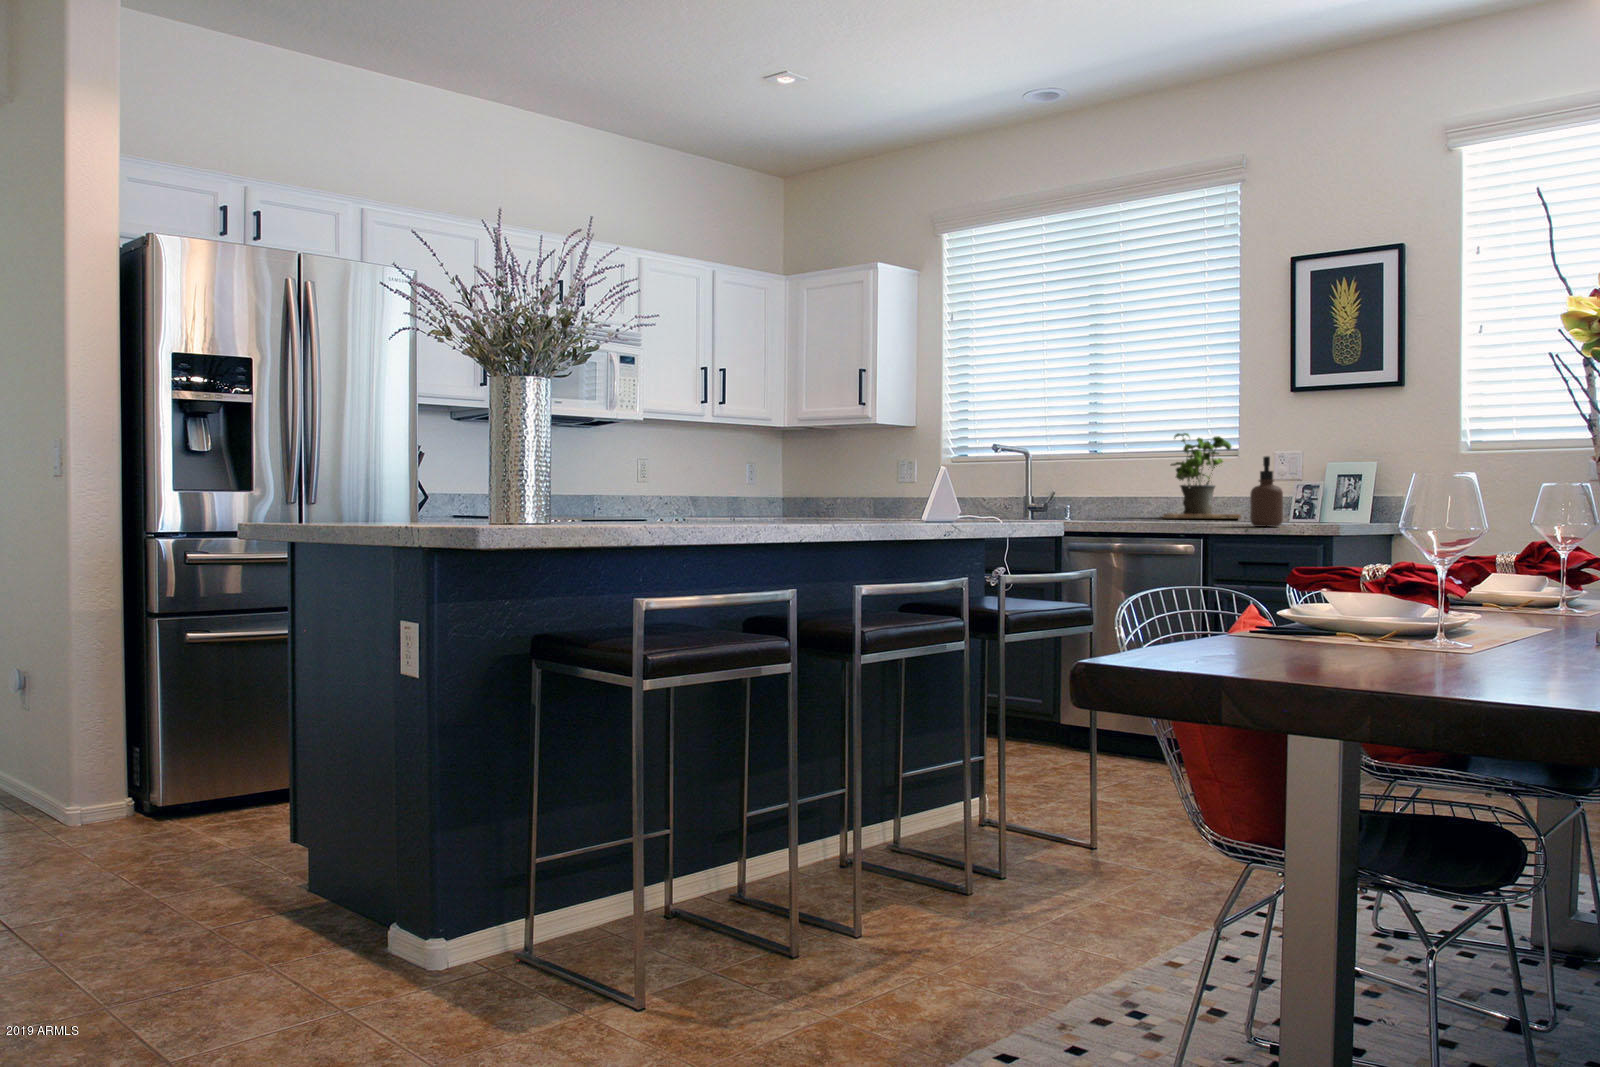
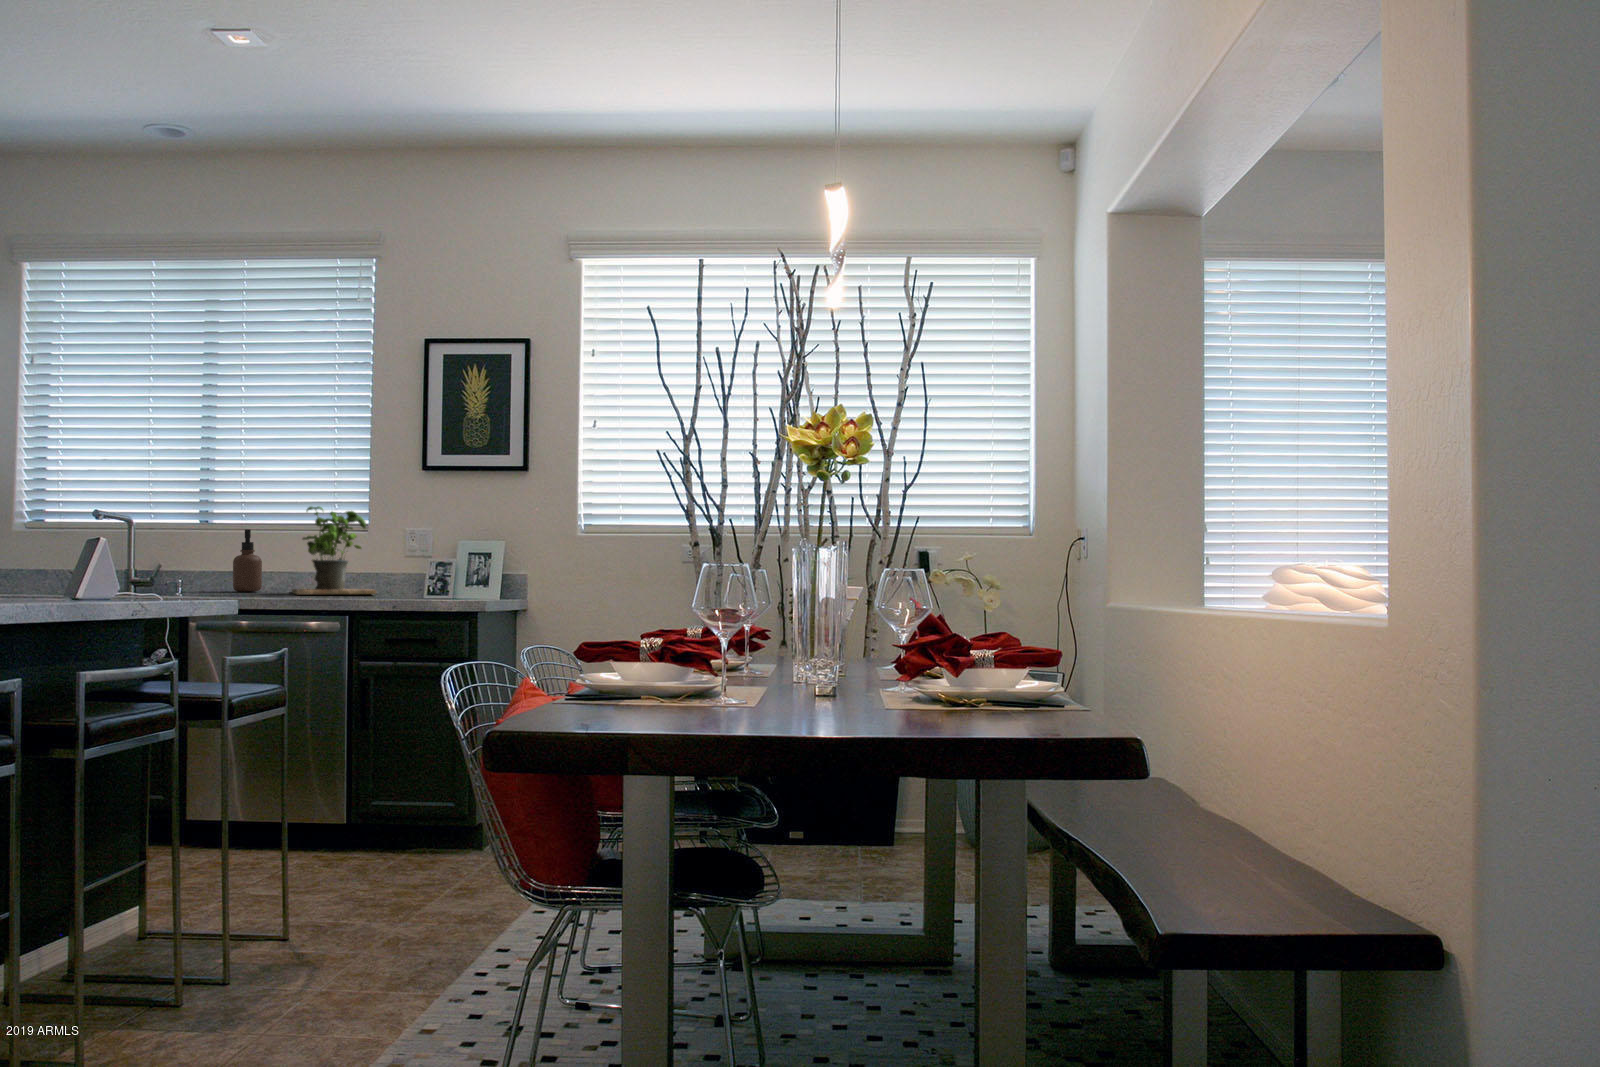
soap dispenser: present [1250,456,1283,527] -> present [233,529,262,592]

